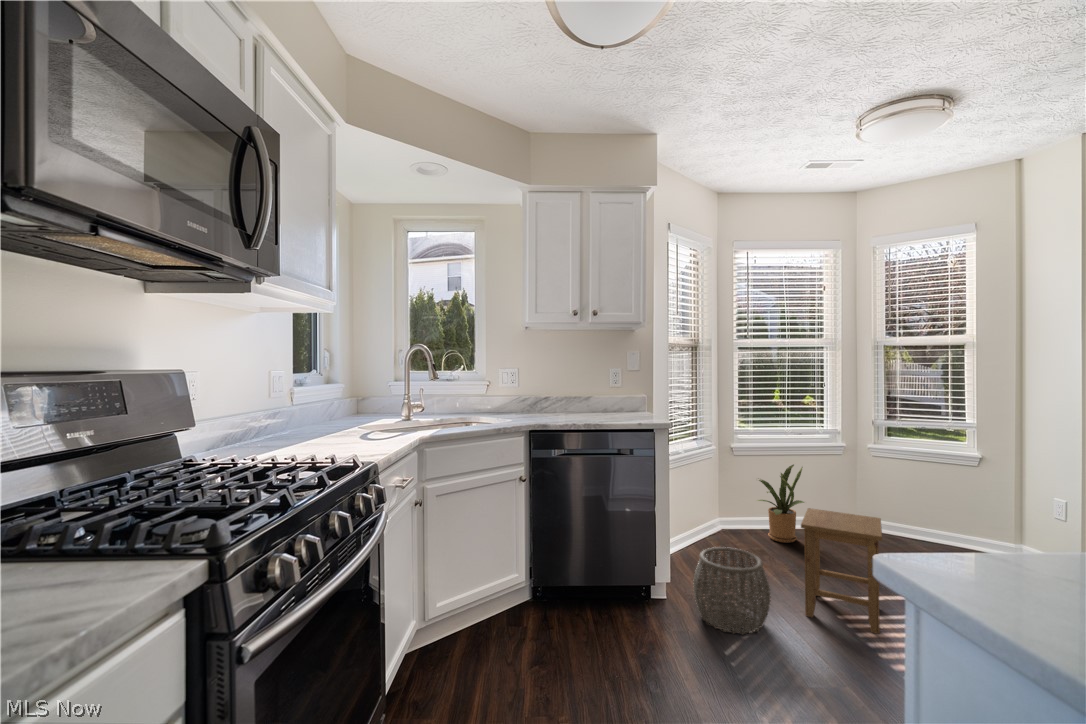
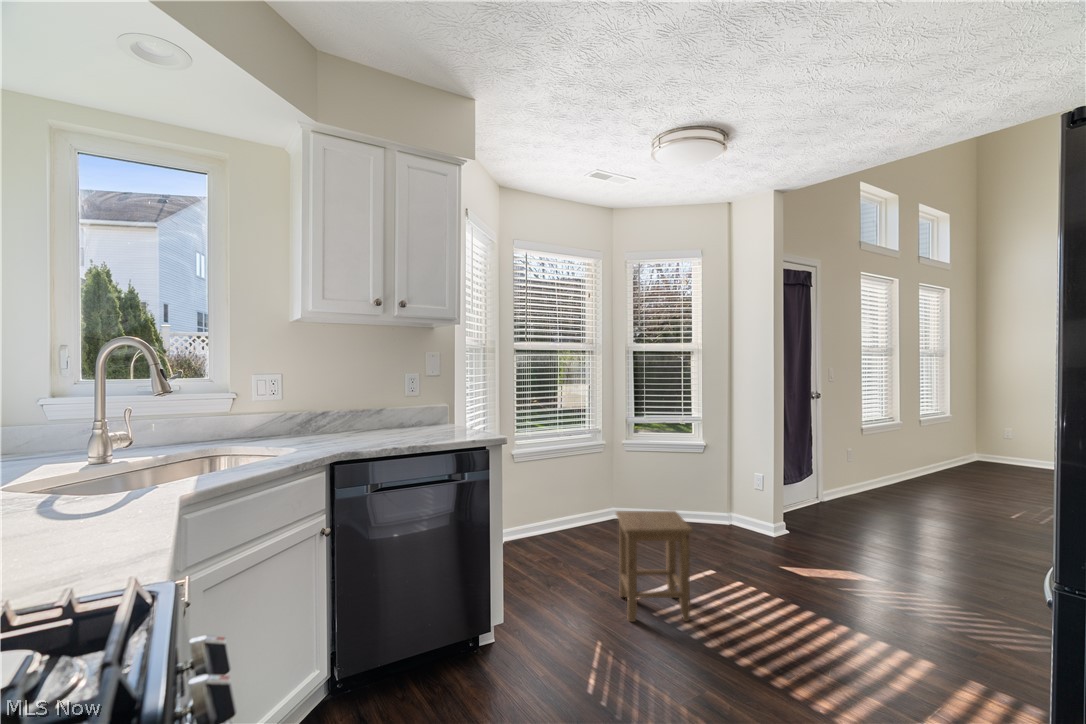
house plant: present [757,465,804,543] -> none [537,467,582,548]
woven basket: present [693,547,771,635] -> none [532,569,612,667]

